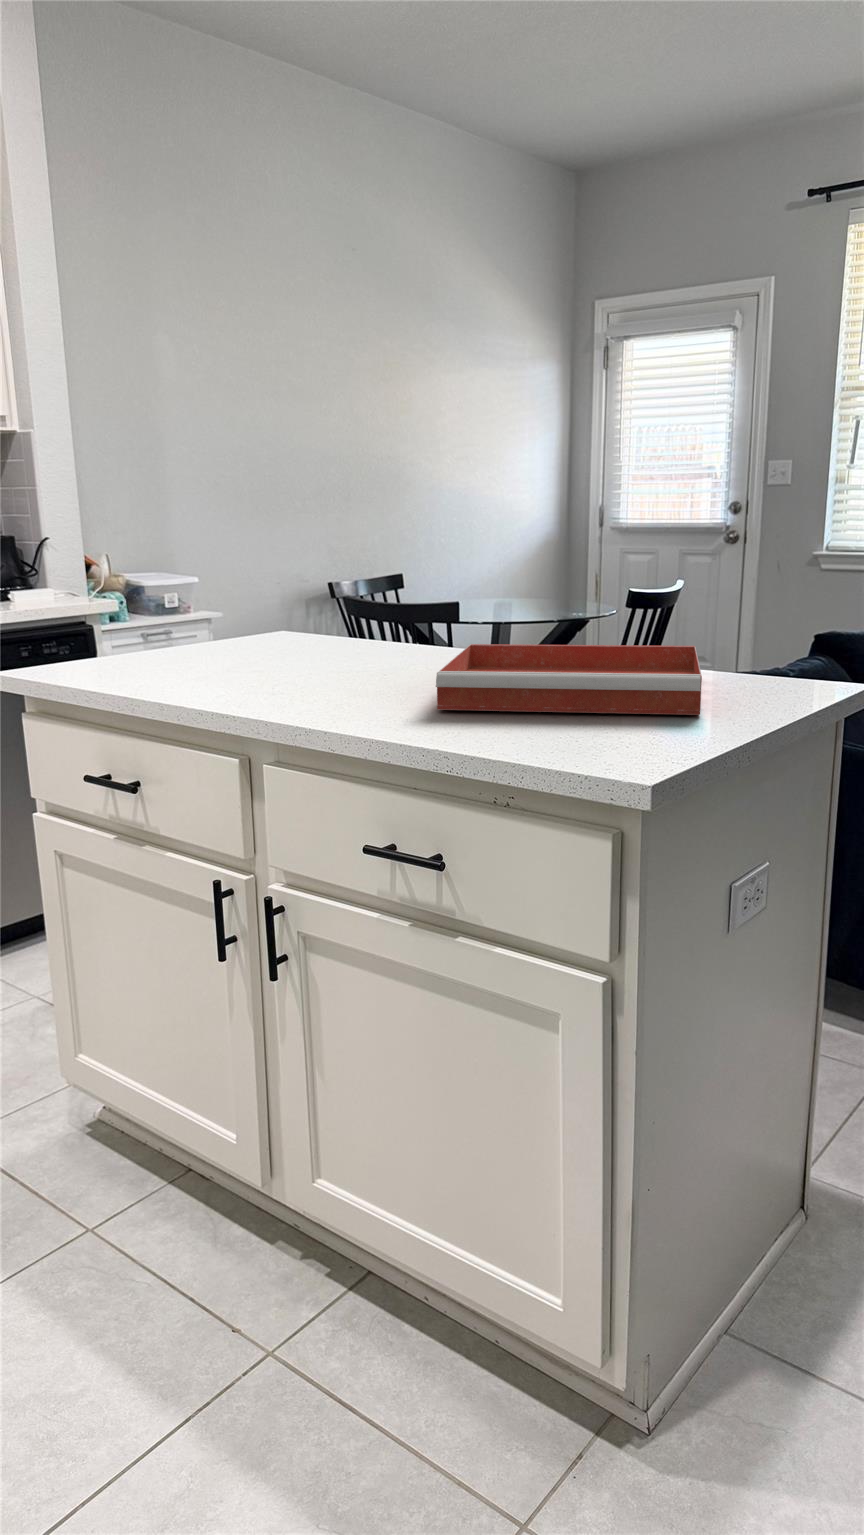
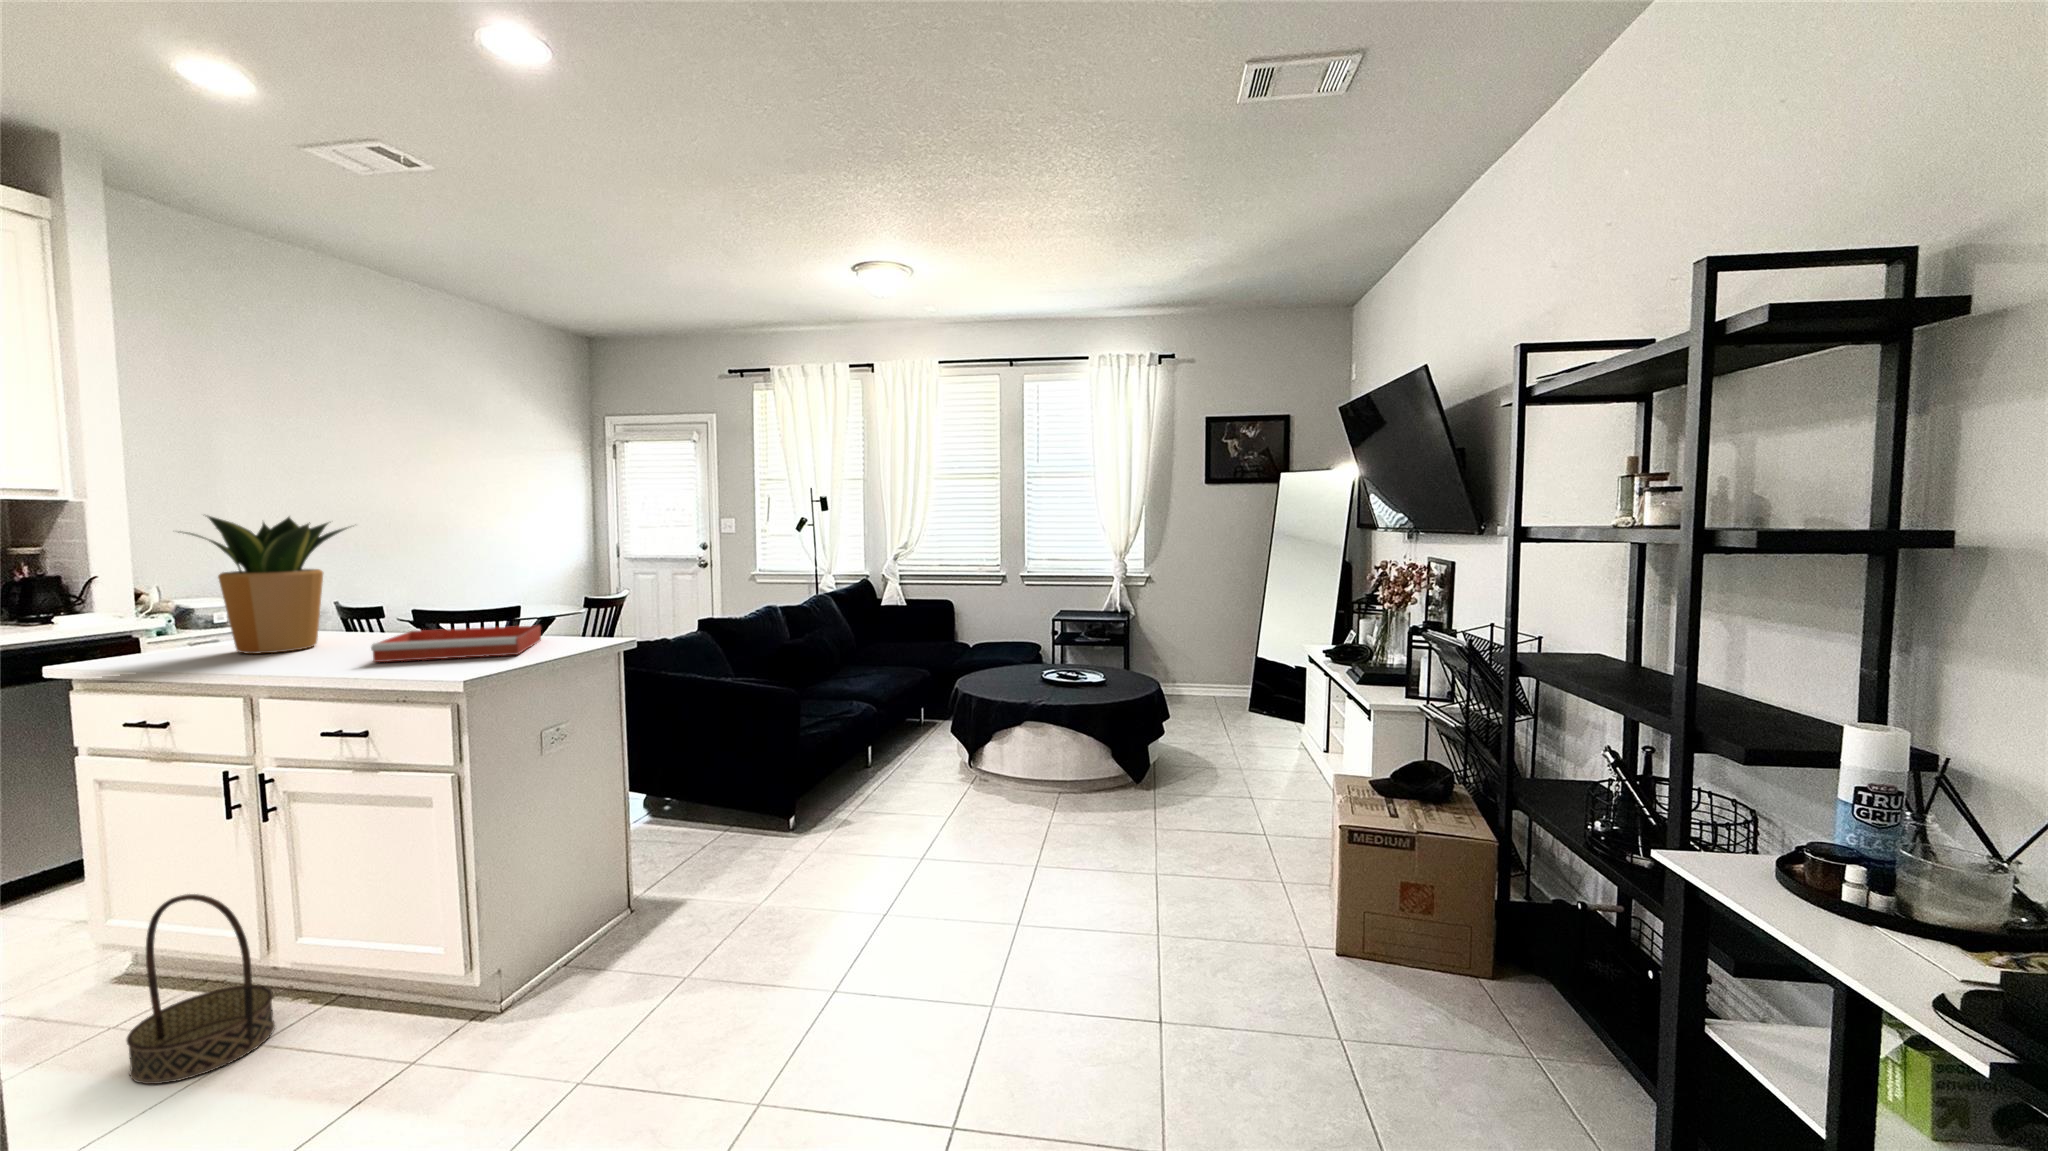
potted plant: none [133,413,378,671] -> present [178,516,347,654]
basket: none [111,1090,290,1401] -> present [126,894,275,1084]

